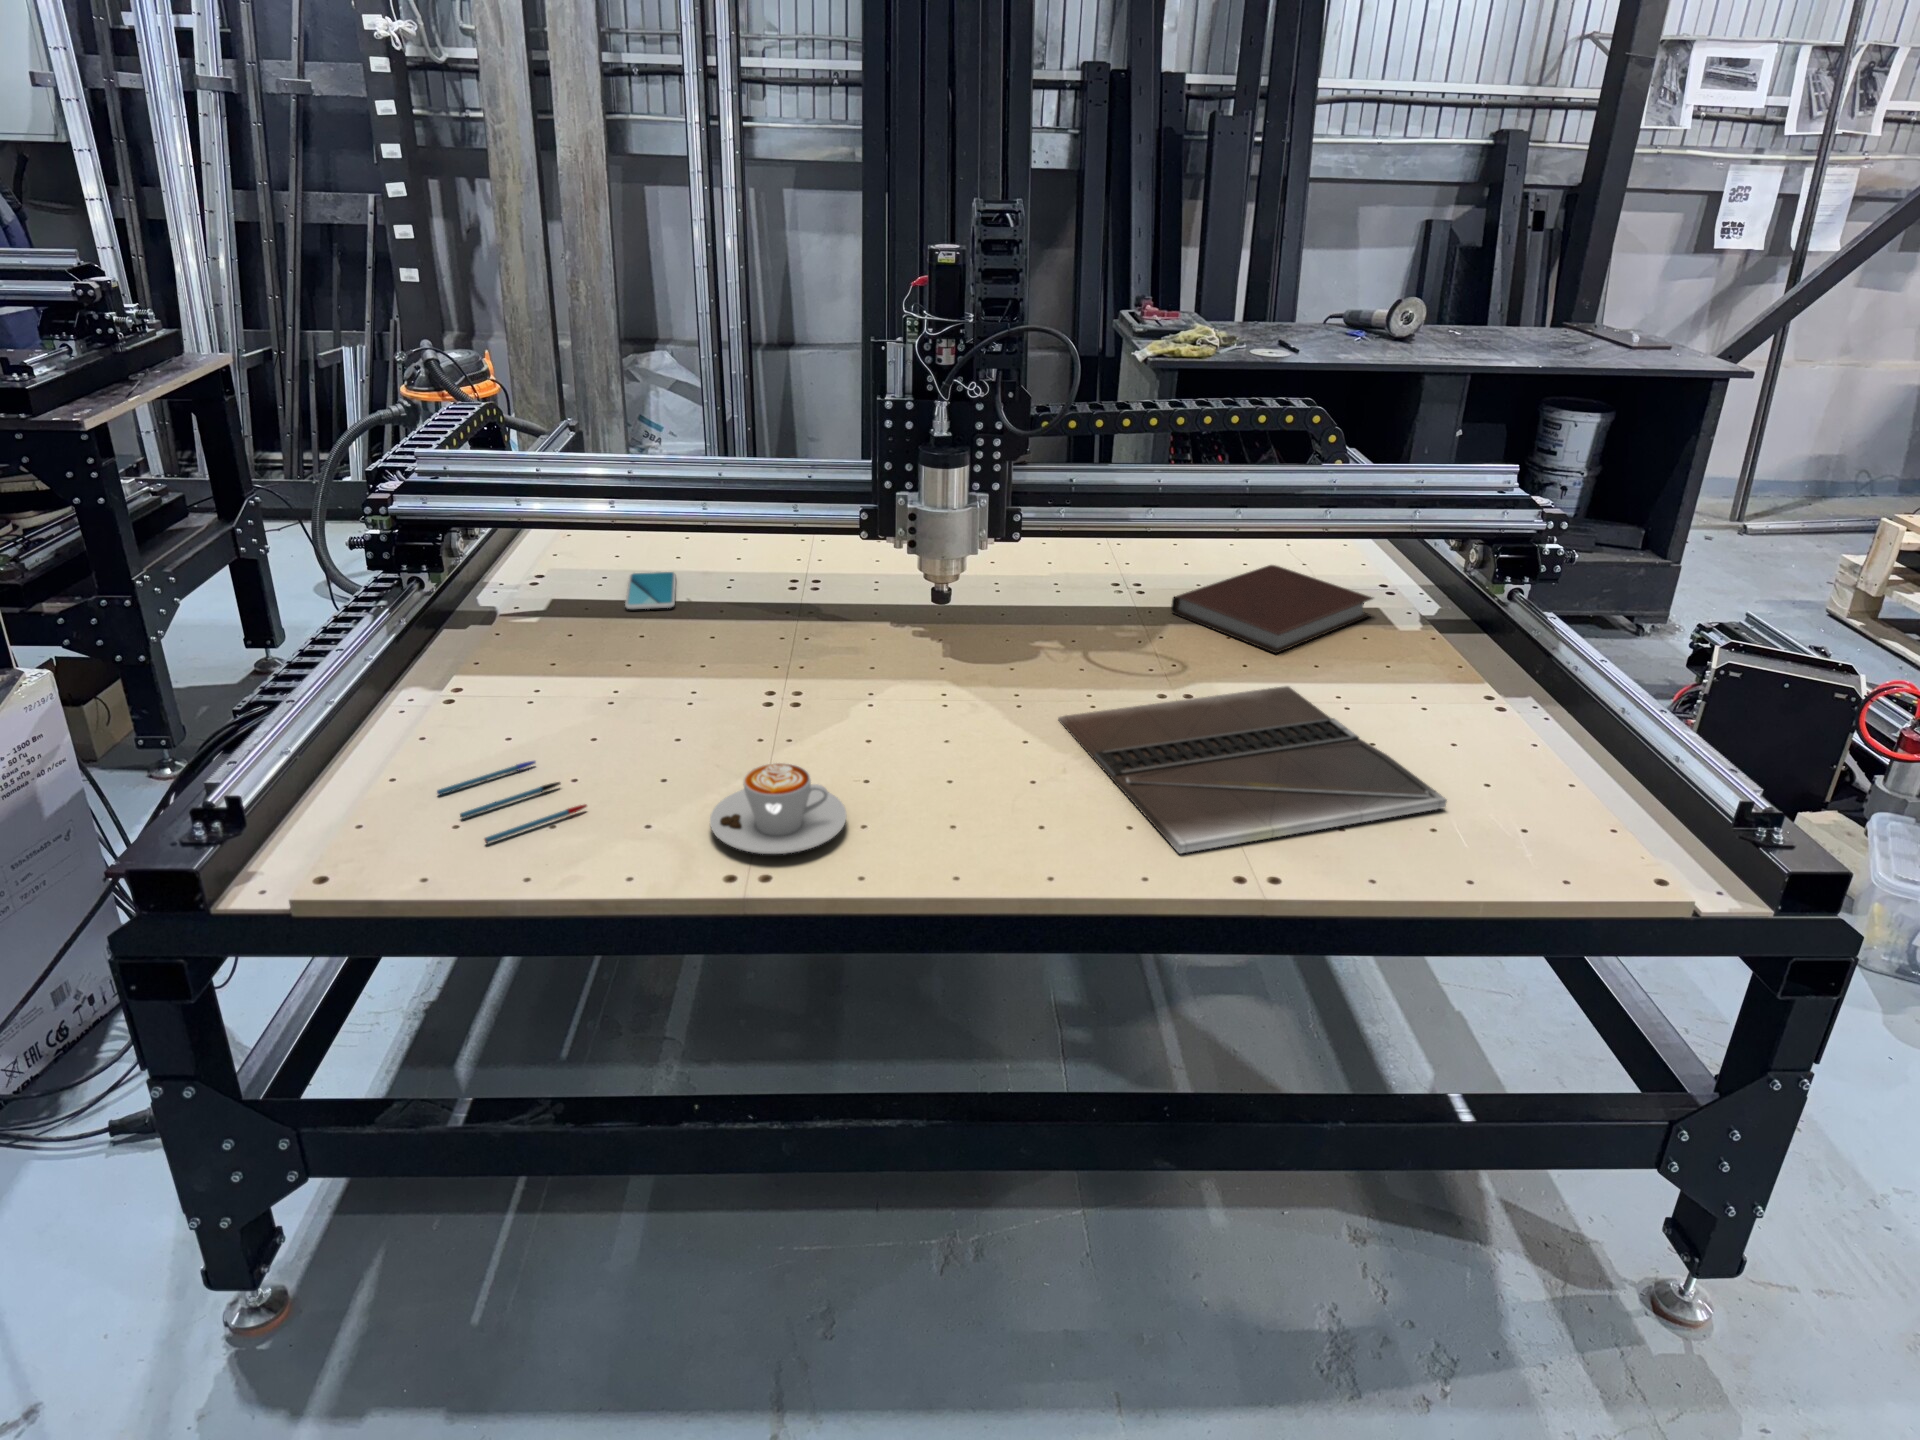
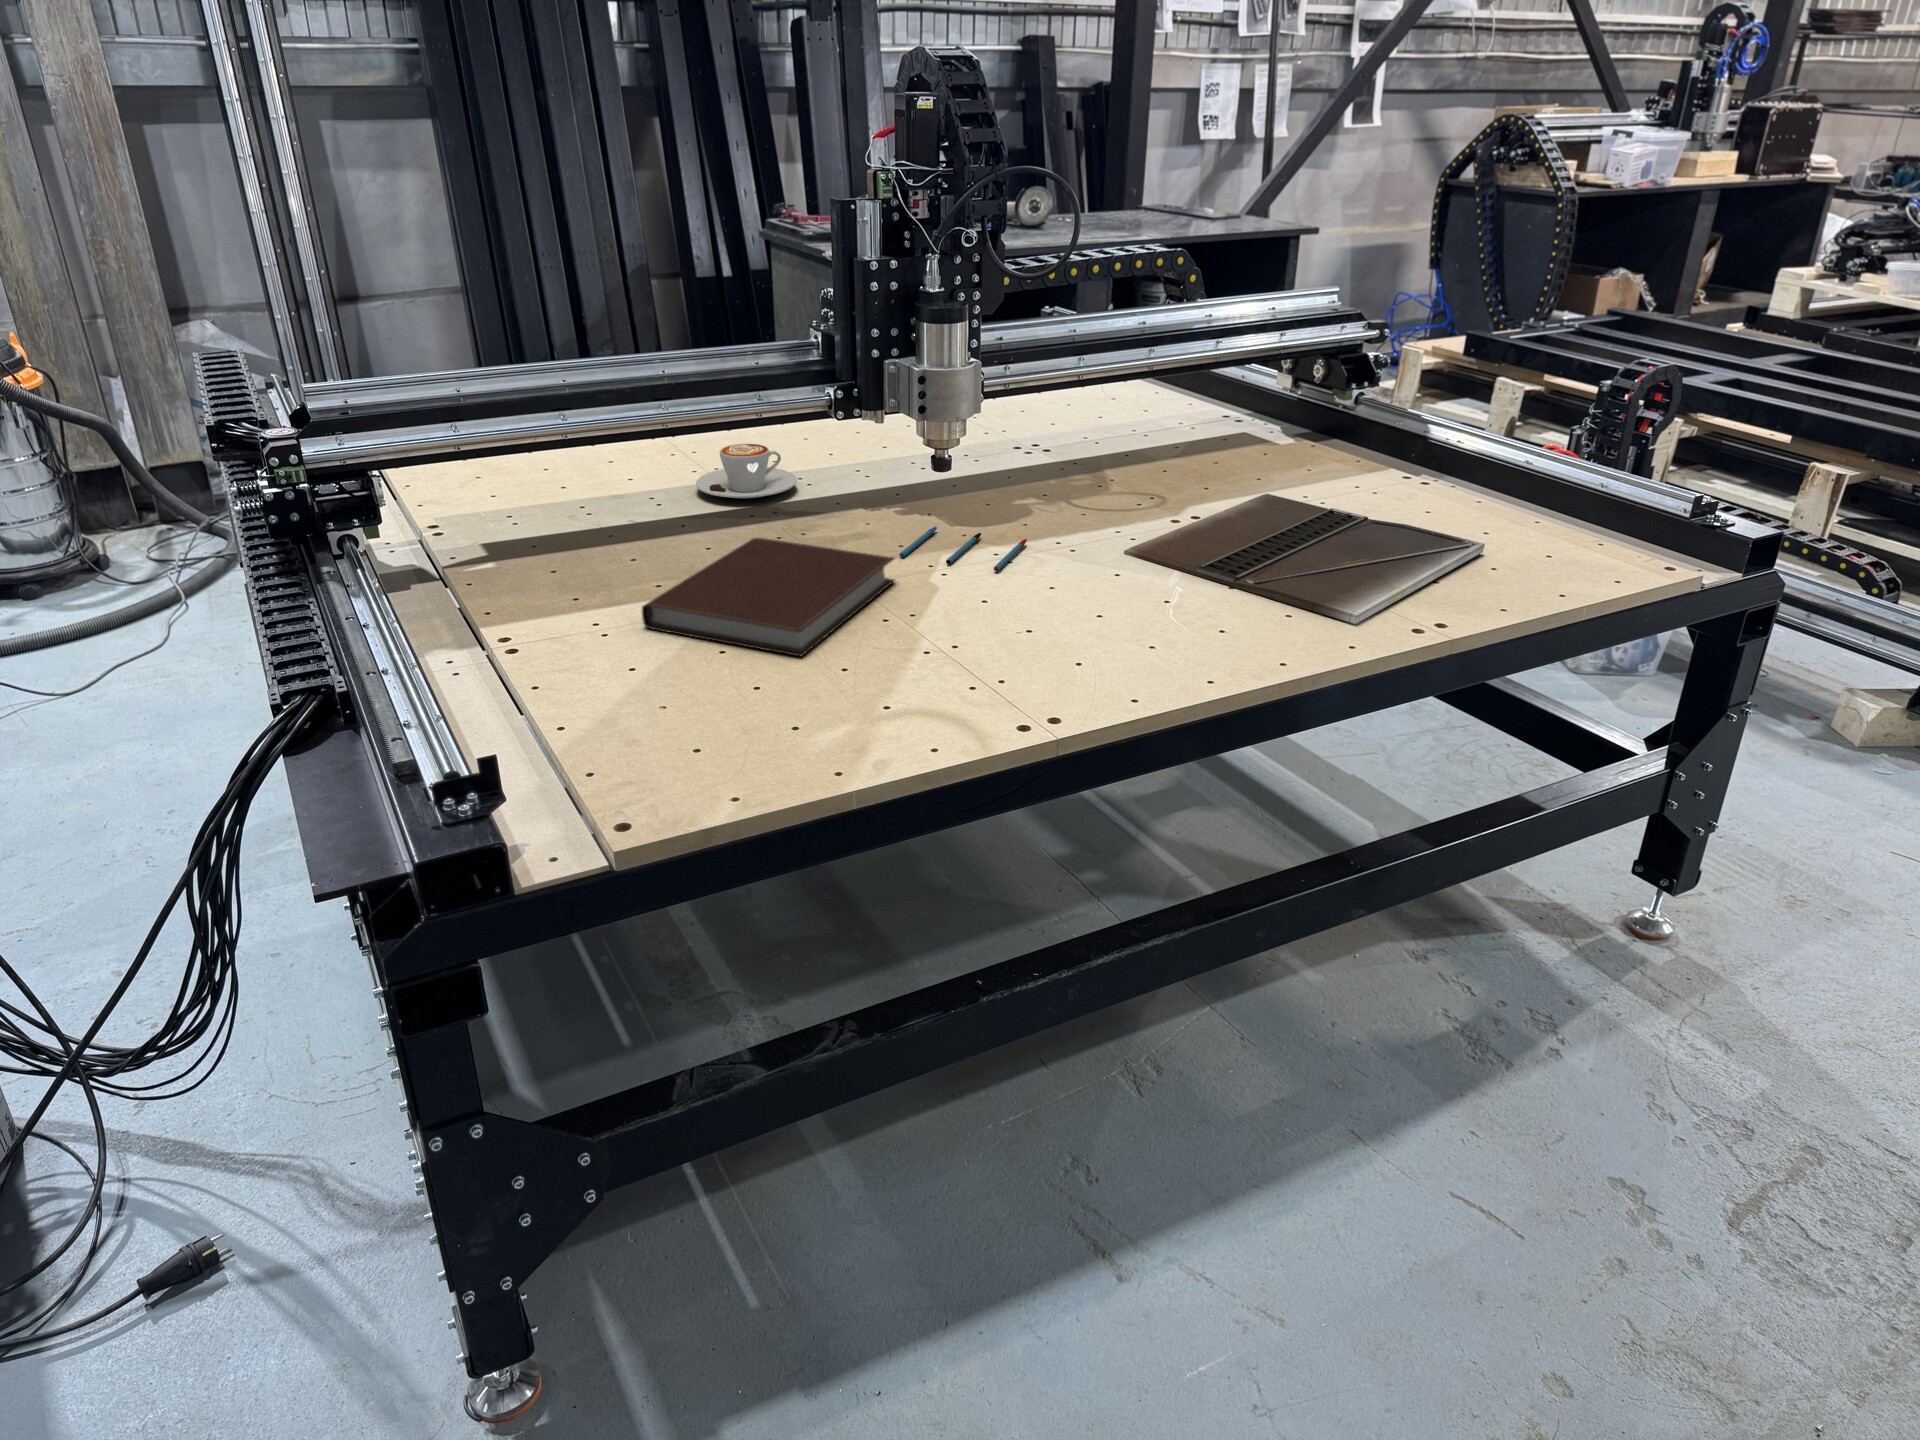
notebook: present [1171,565,1373,653] -> present [642,538,895,656]
smartphone: present [625,572,676,609] -> none [543,503,633,543]
pen: present [437,761,587,843] -> present [900,527,1027,571]
coffee cup: present [710,763,847,854] -> present [696,444,797,499]

